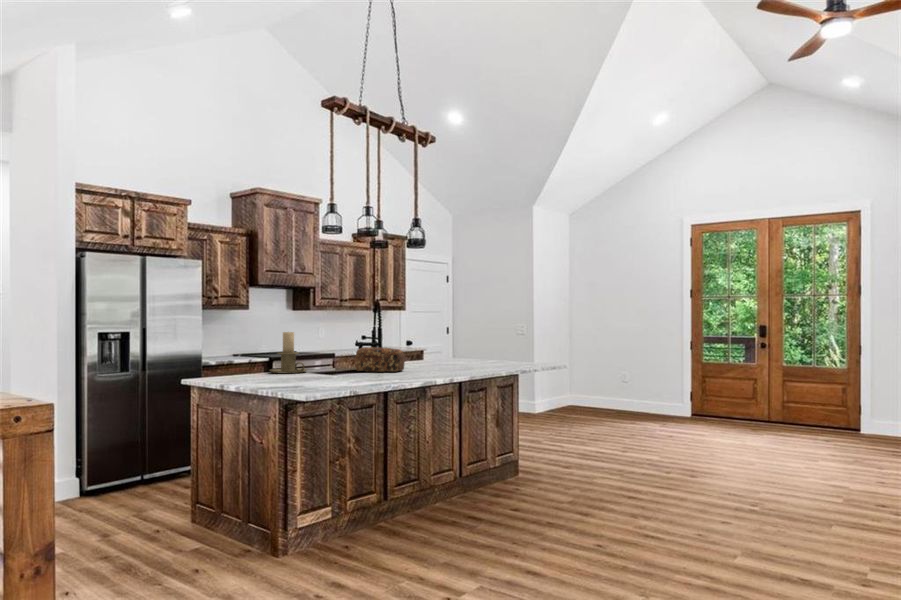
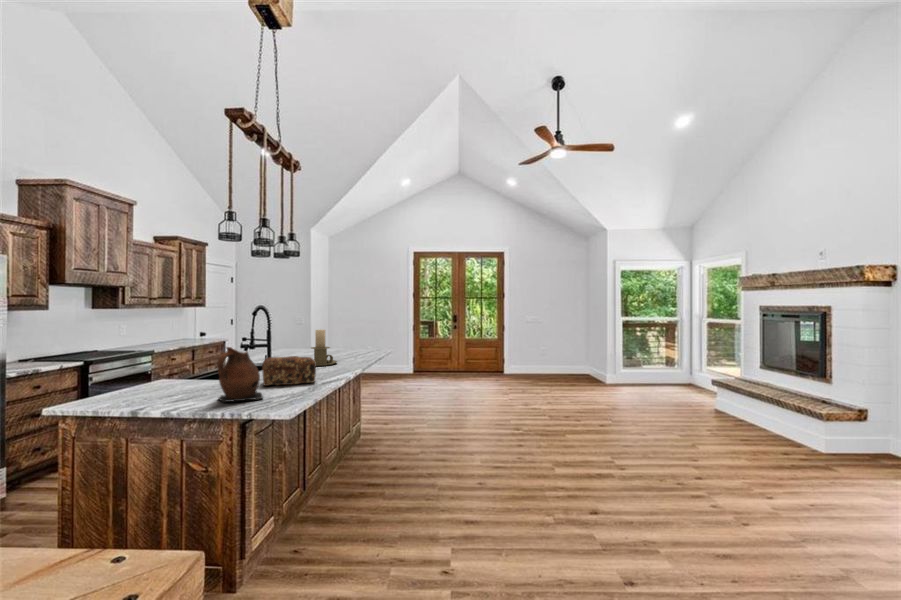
candle holder: present [269,332,307,374] -> present [311,329,337,366]
ceramic pitcher: none [307,332,345,376] -> present [217,347,263,402]

